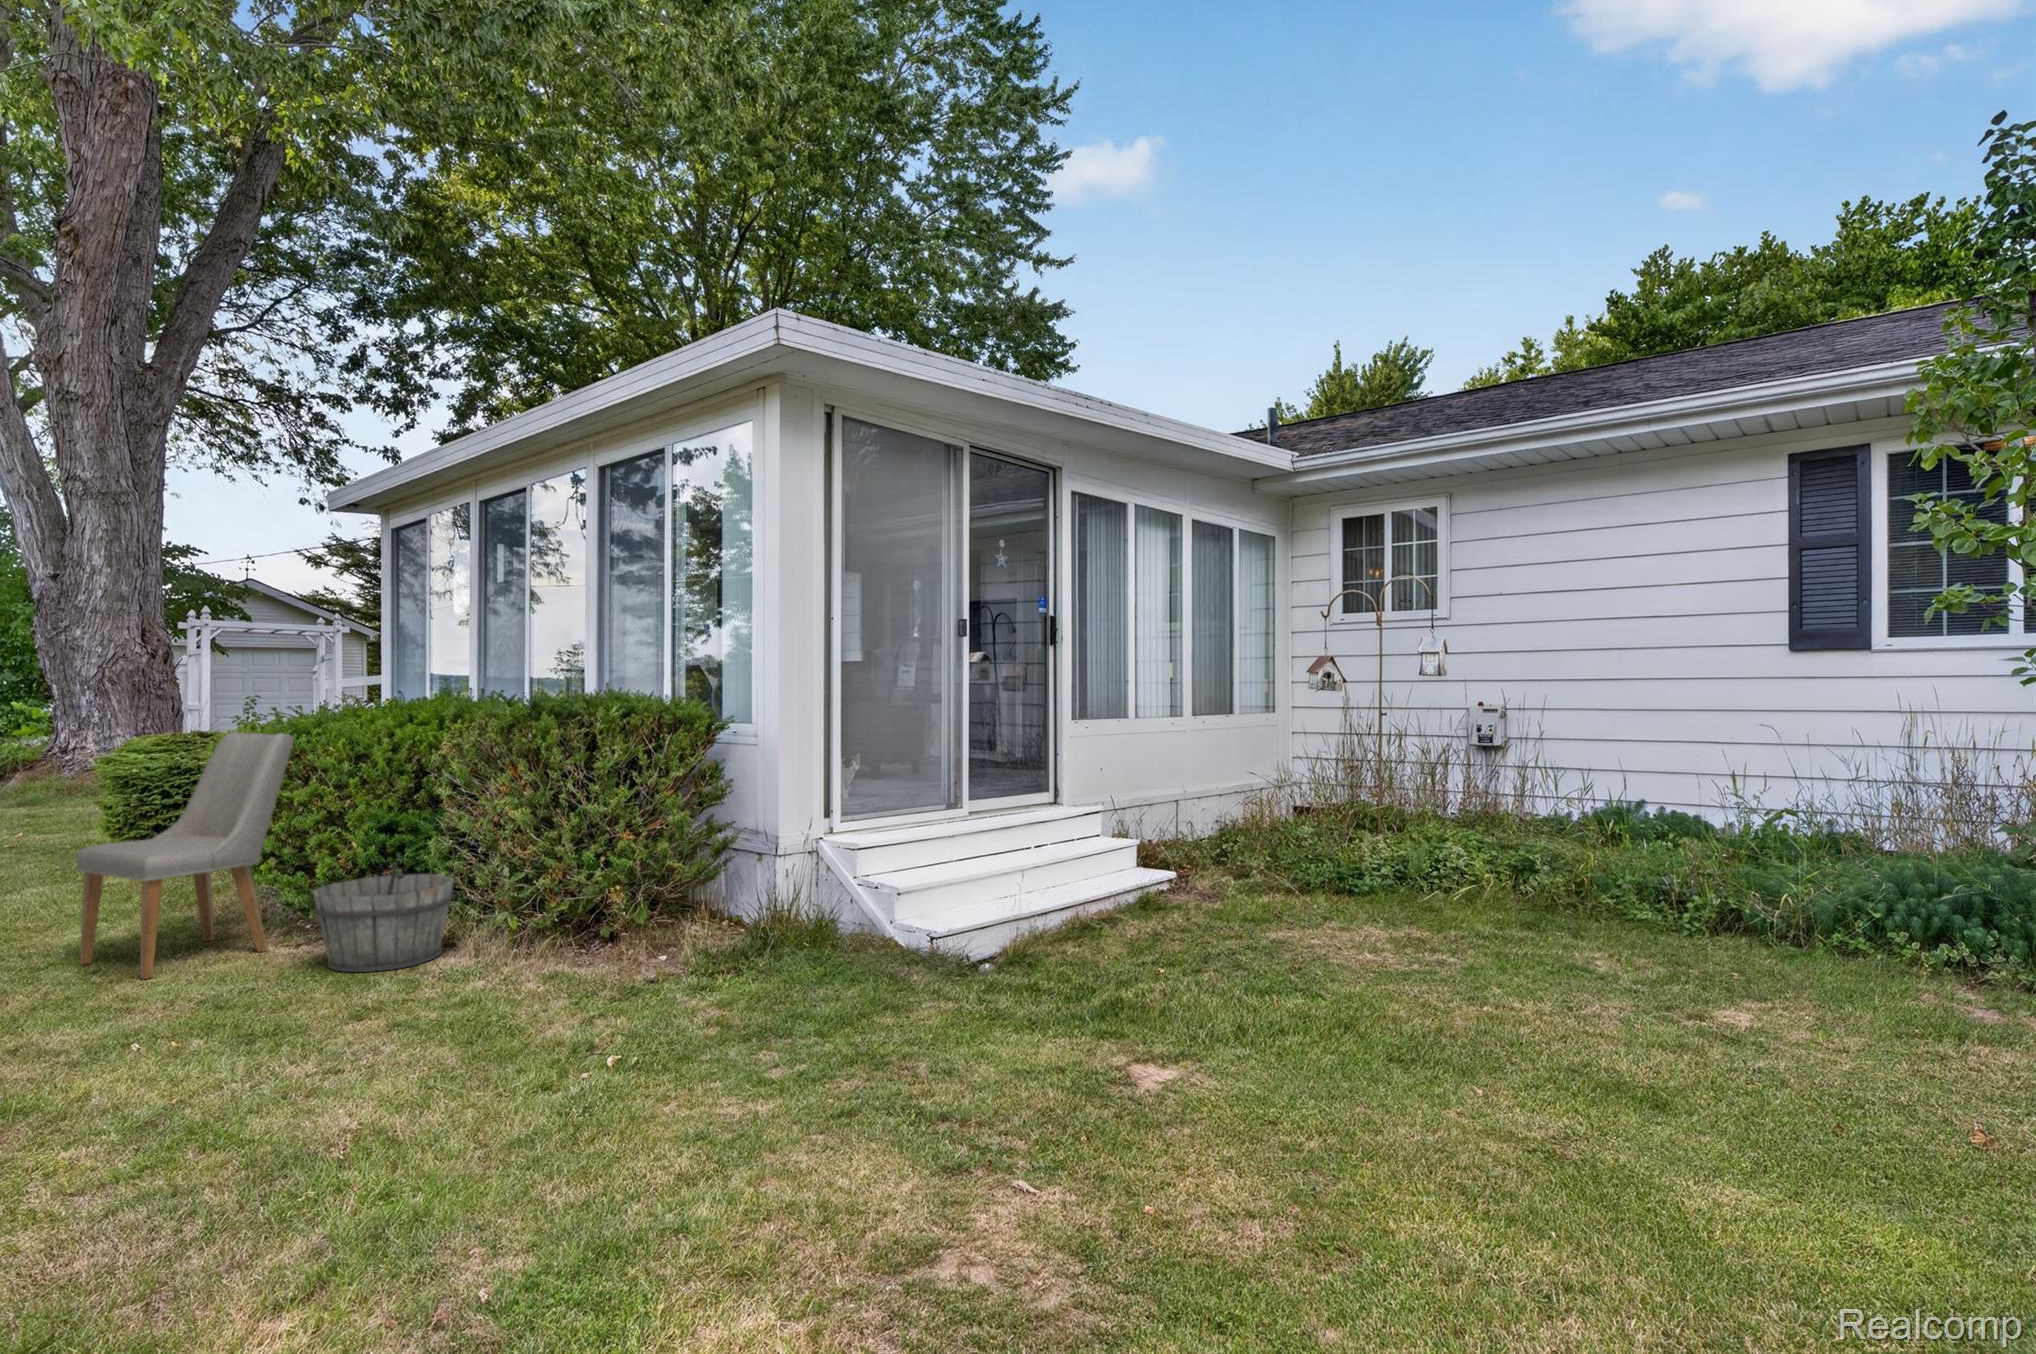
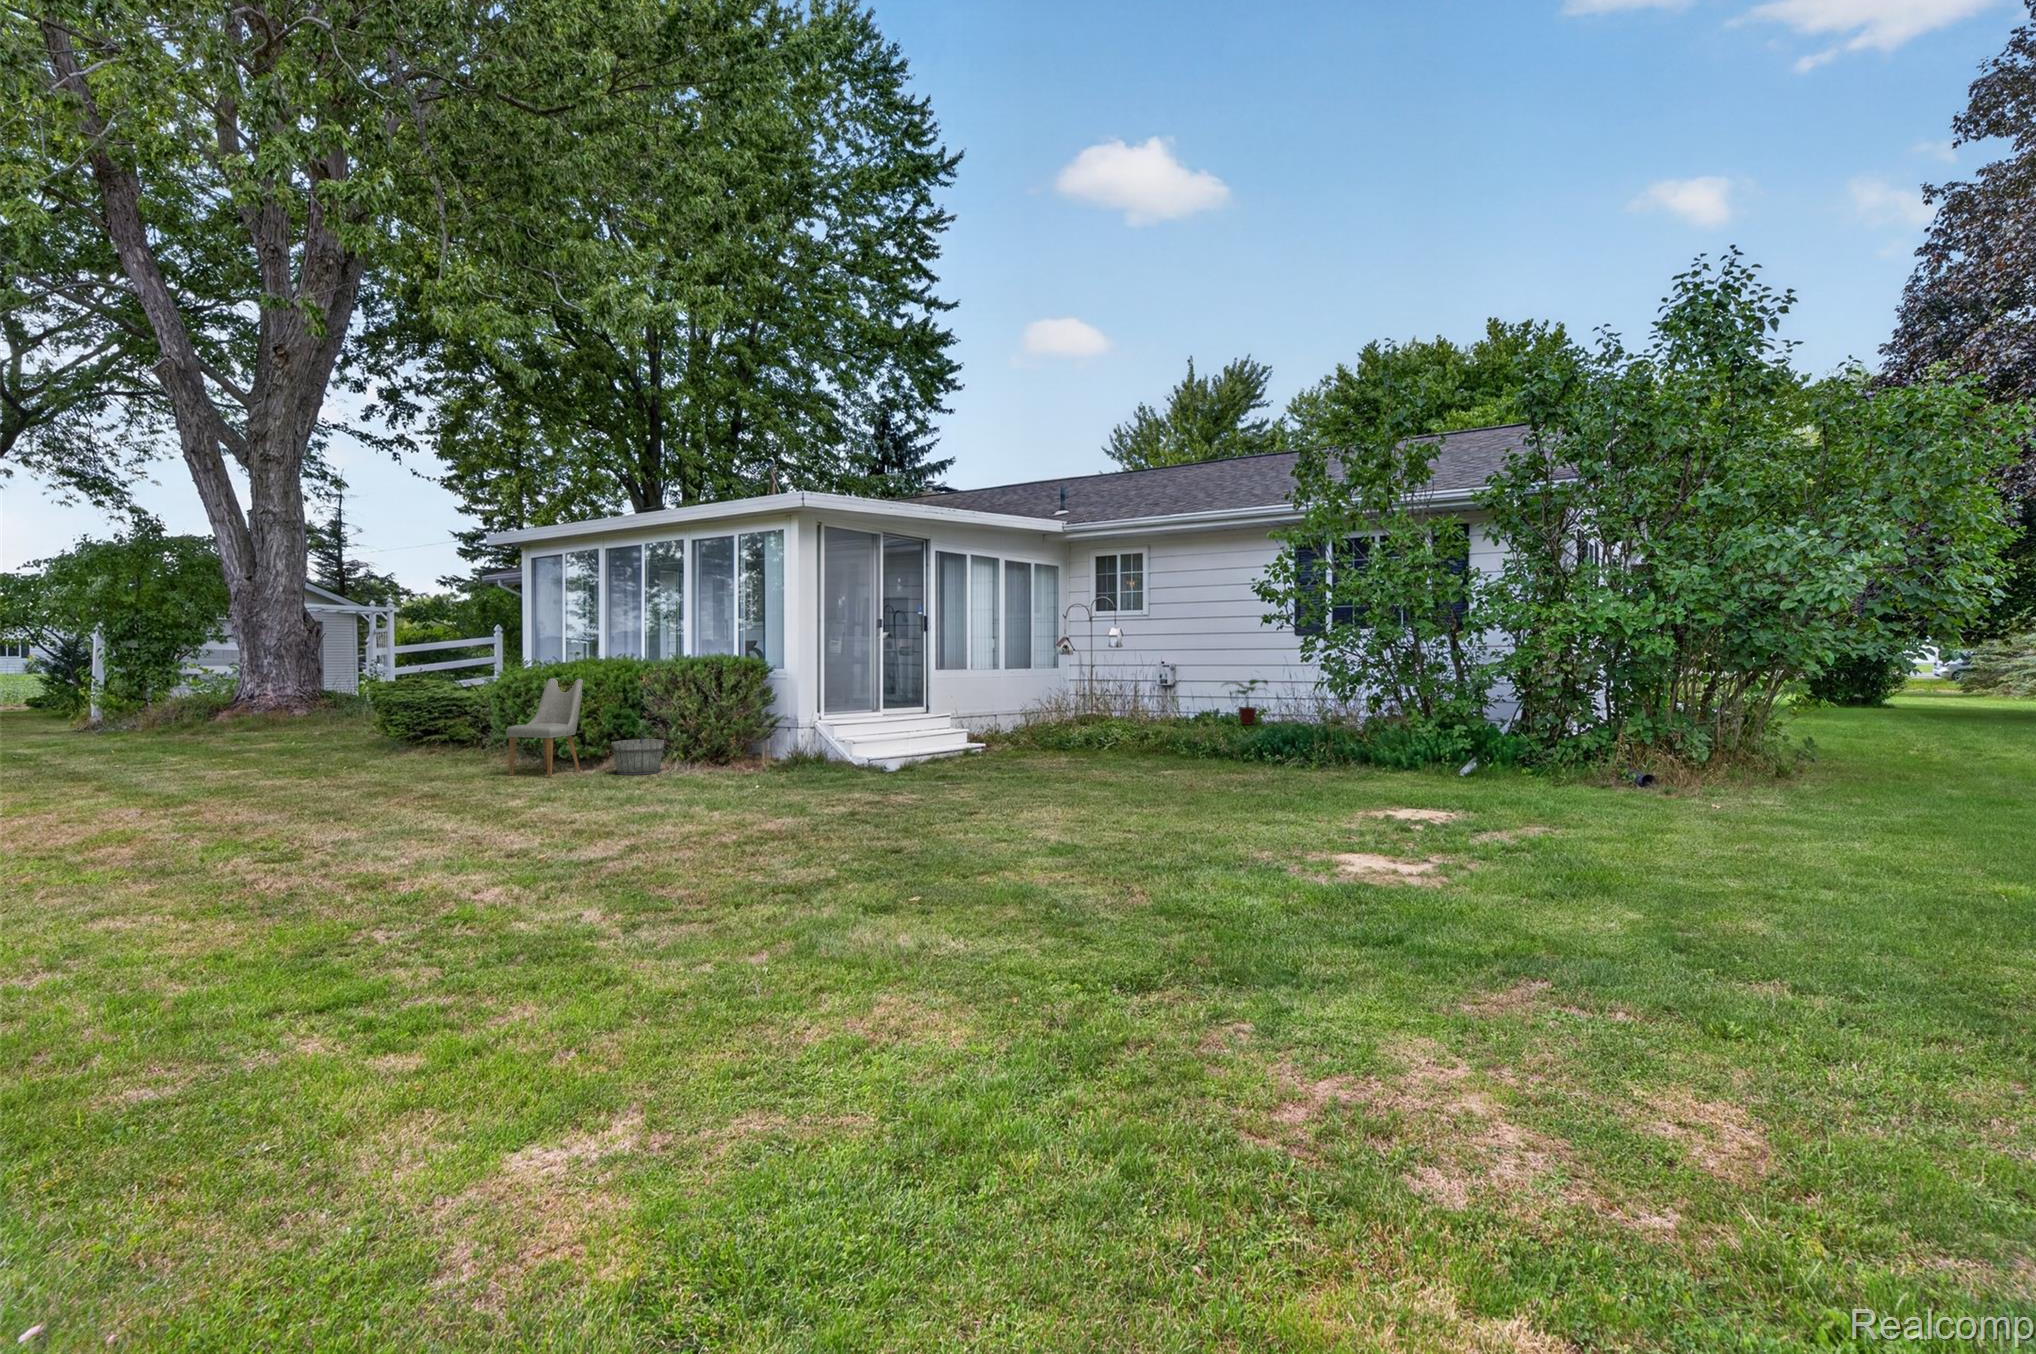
potted plant: none [1647,742,1779,837] -> present [1224,679,1268,725]

